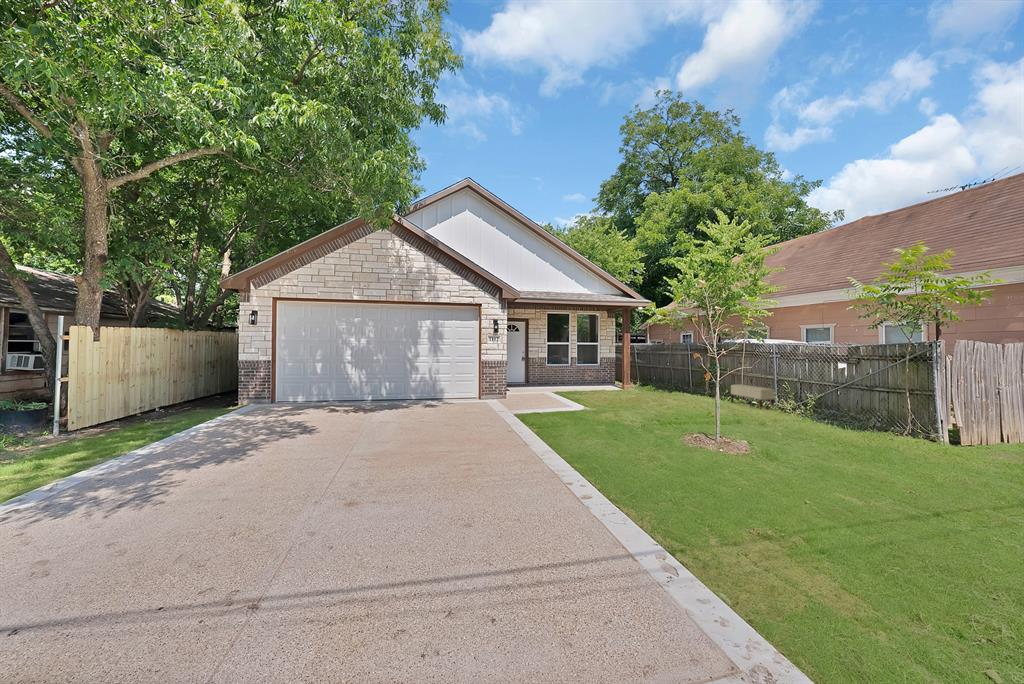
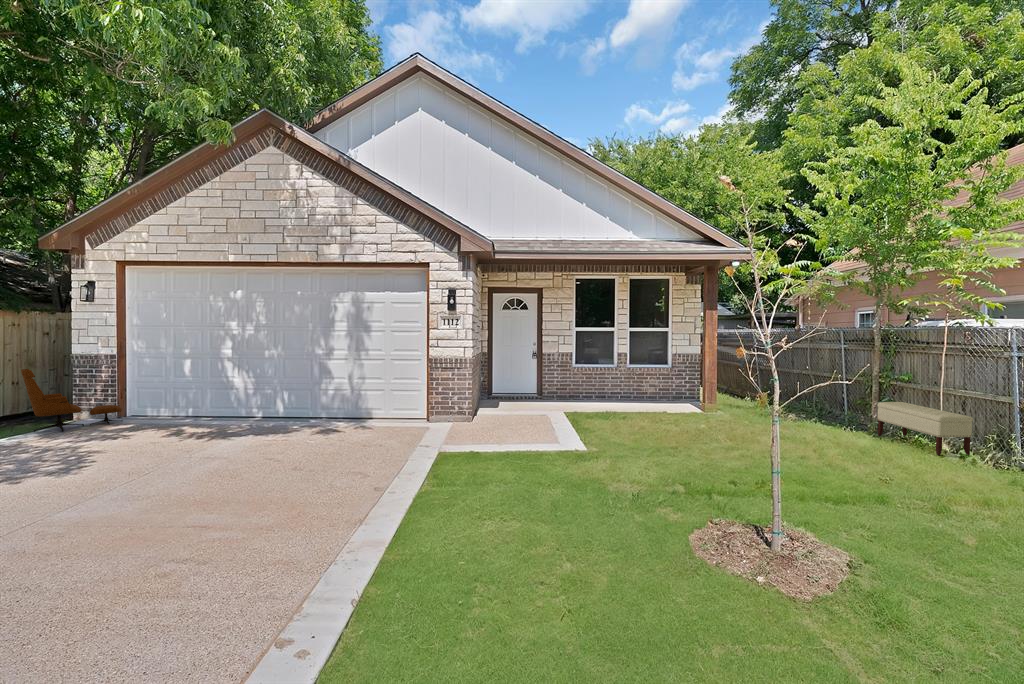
lounge chair: none [221,370,277,412] -> present [21,369,122,432]

